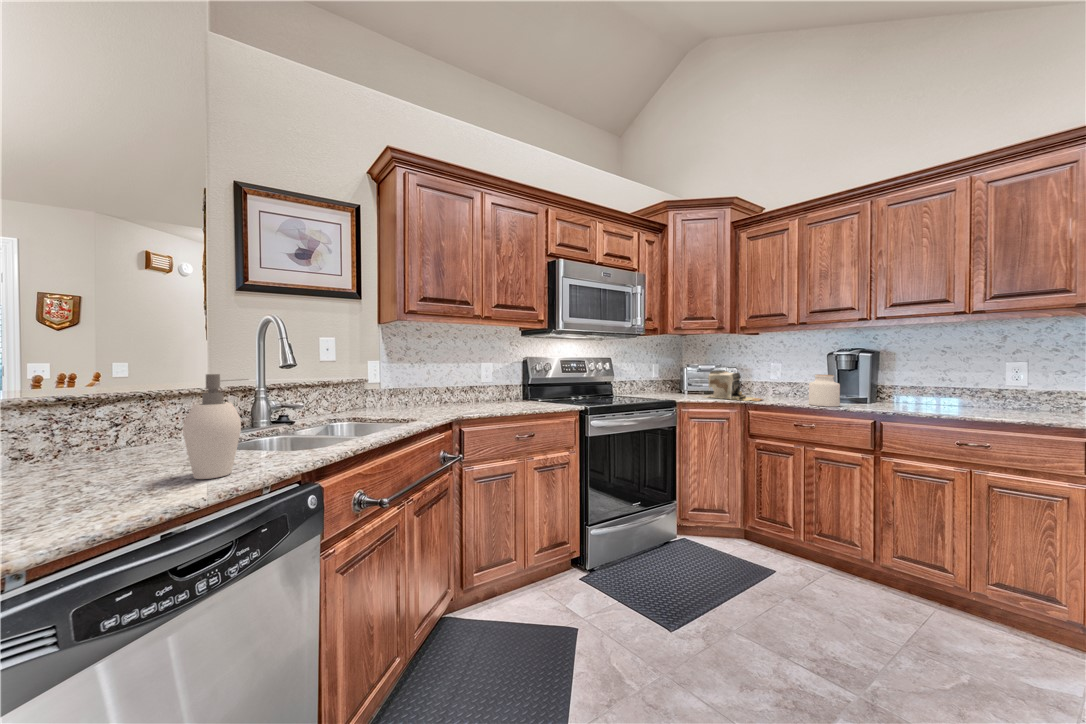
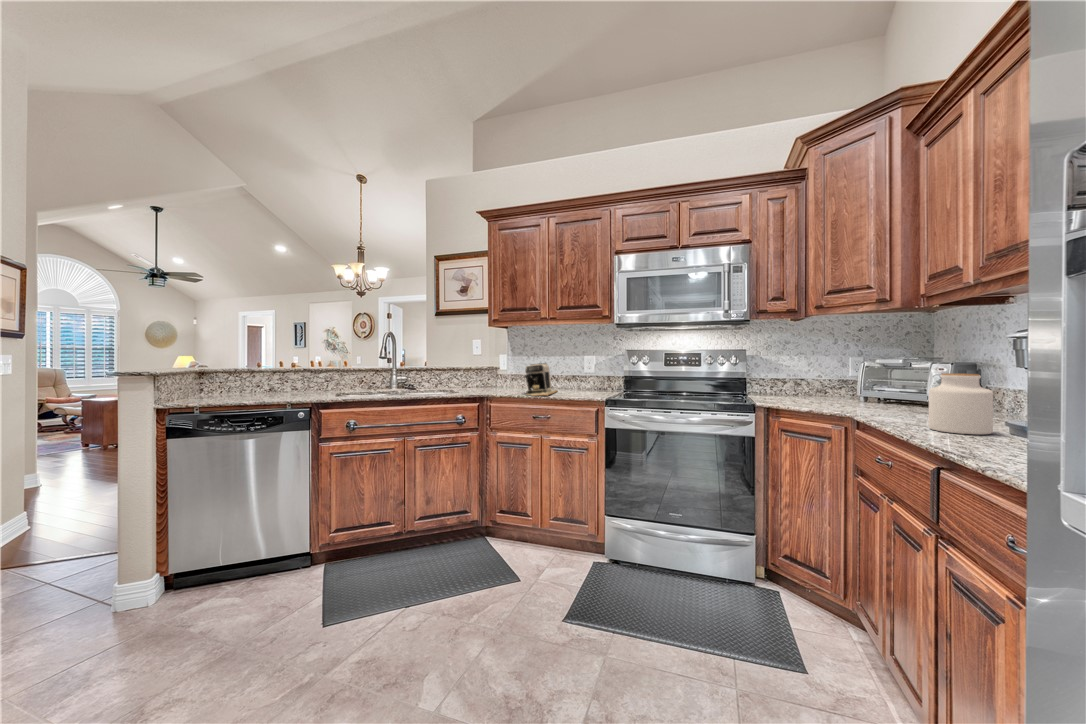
coffee maker: present [705,371,762,401] -> present [525,363,557,396]
soap dispenser: present [183,374,248,479] -> none [303,360,328,400]

